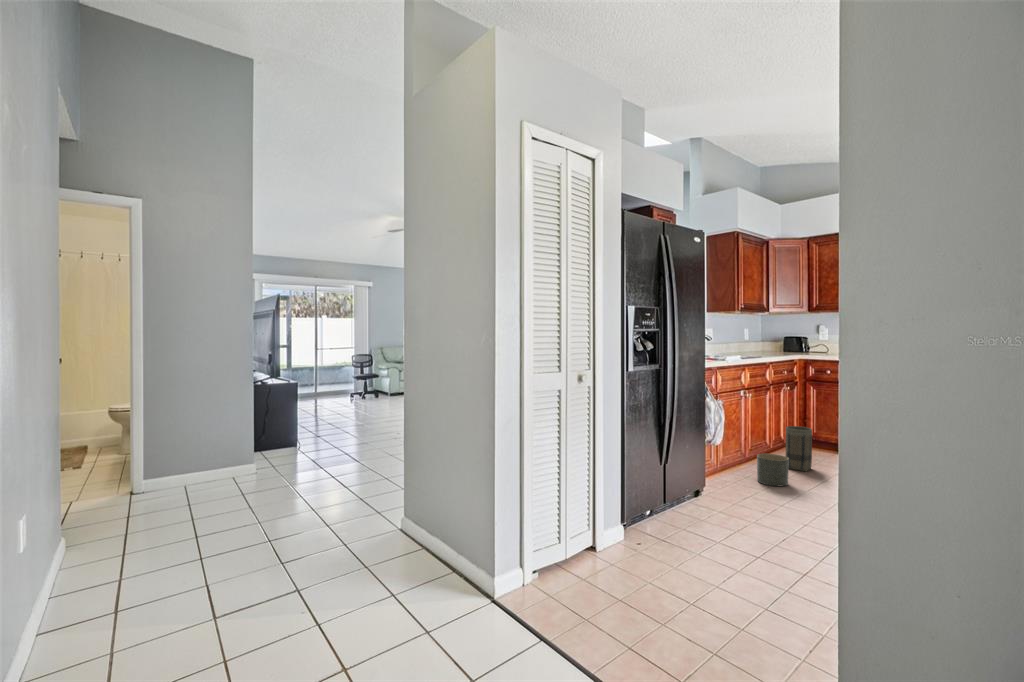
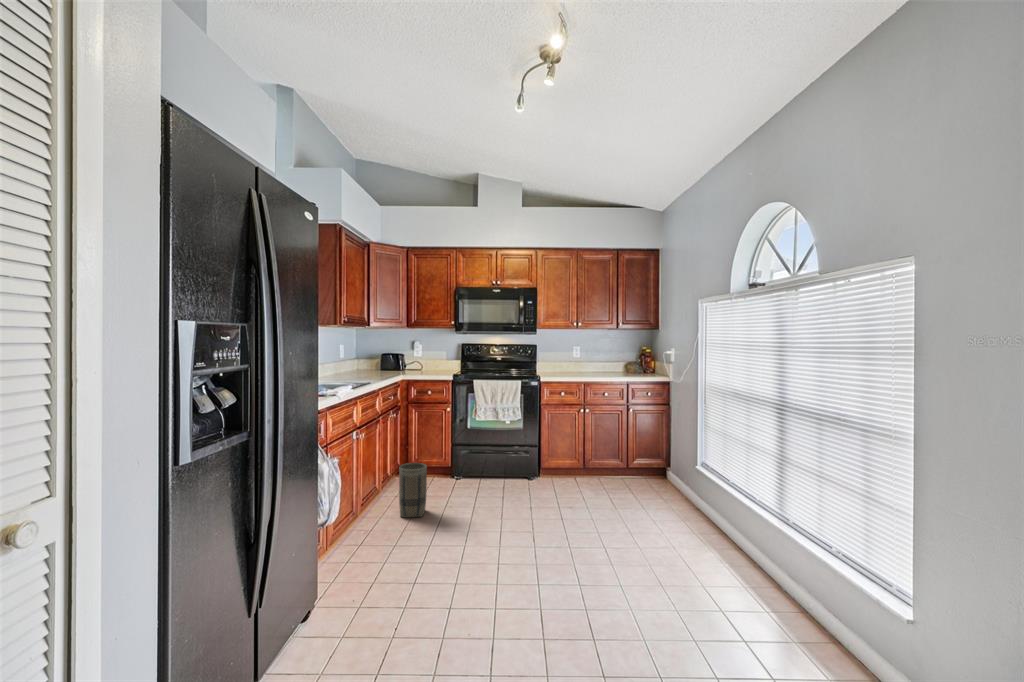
planter: present [757,454,789,486] -> none [376,510,414,557]

